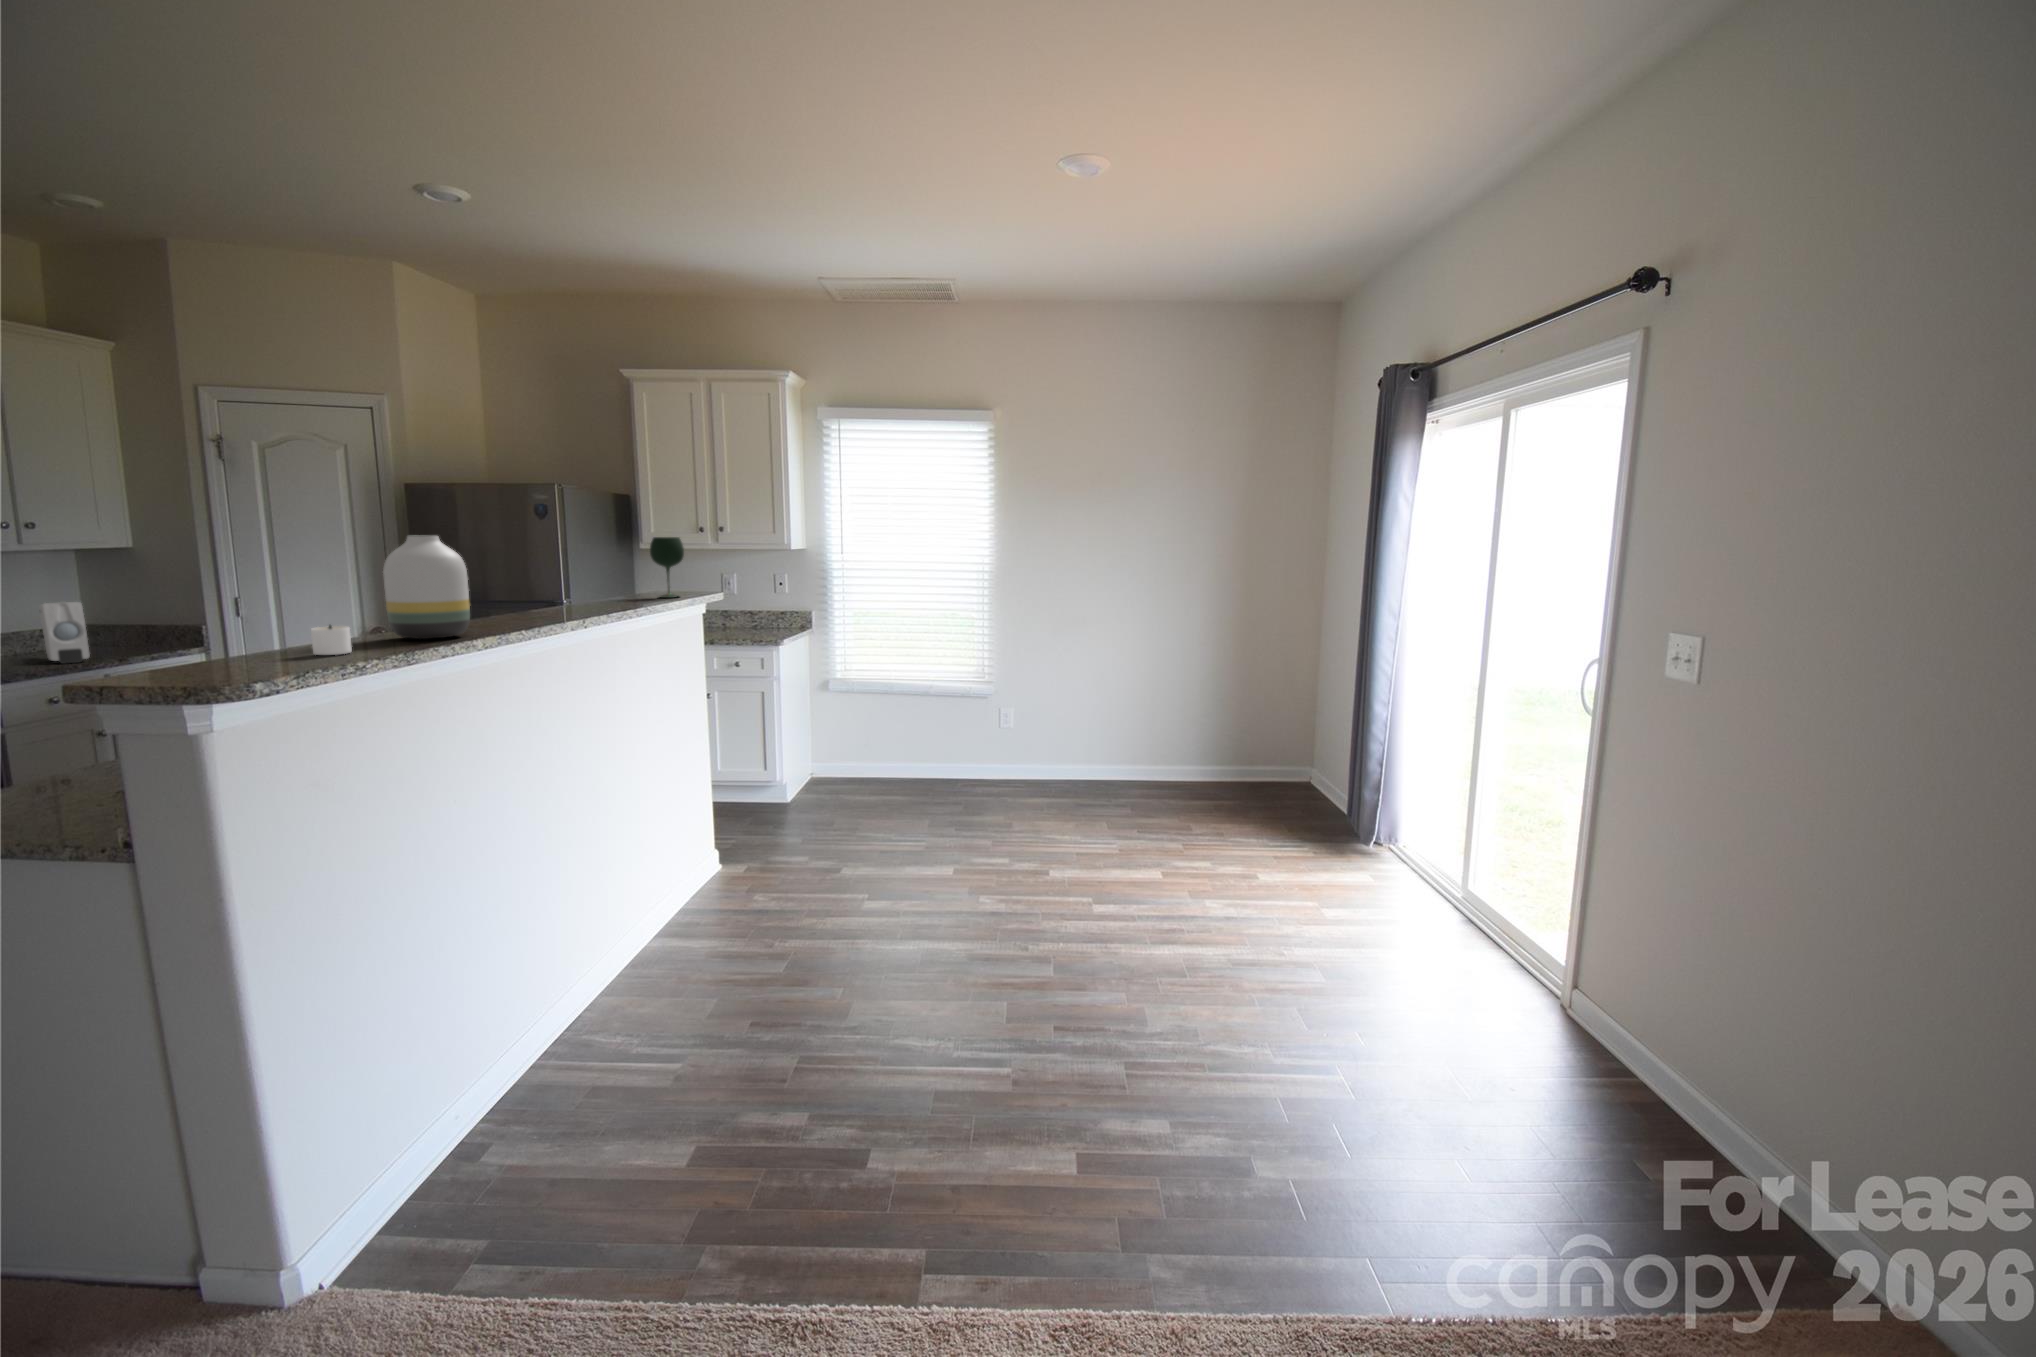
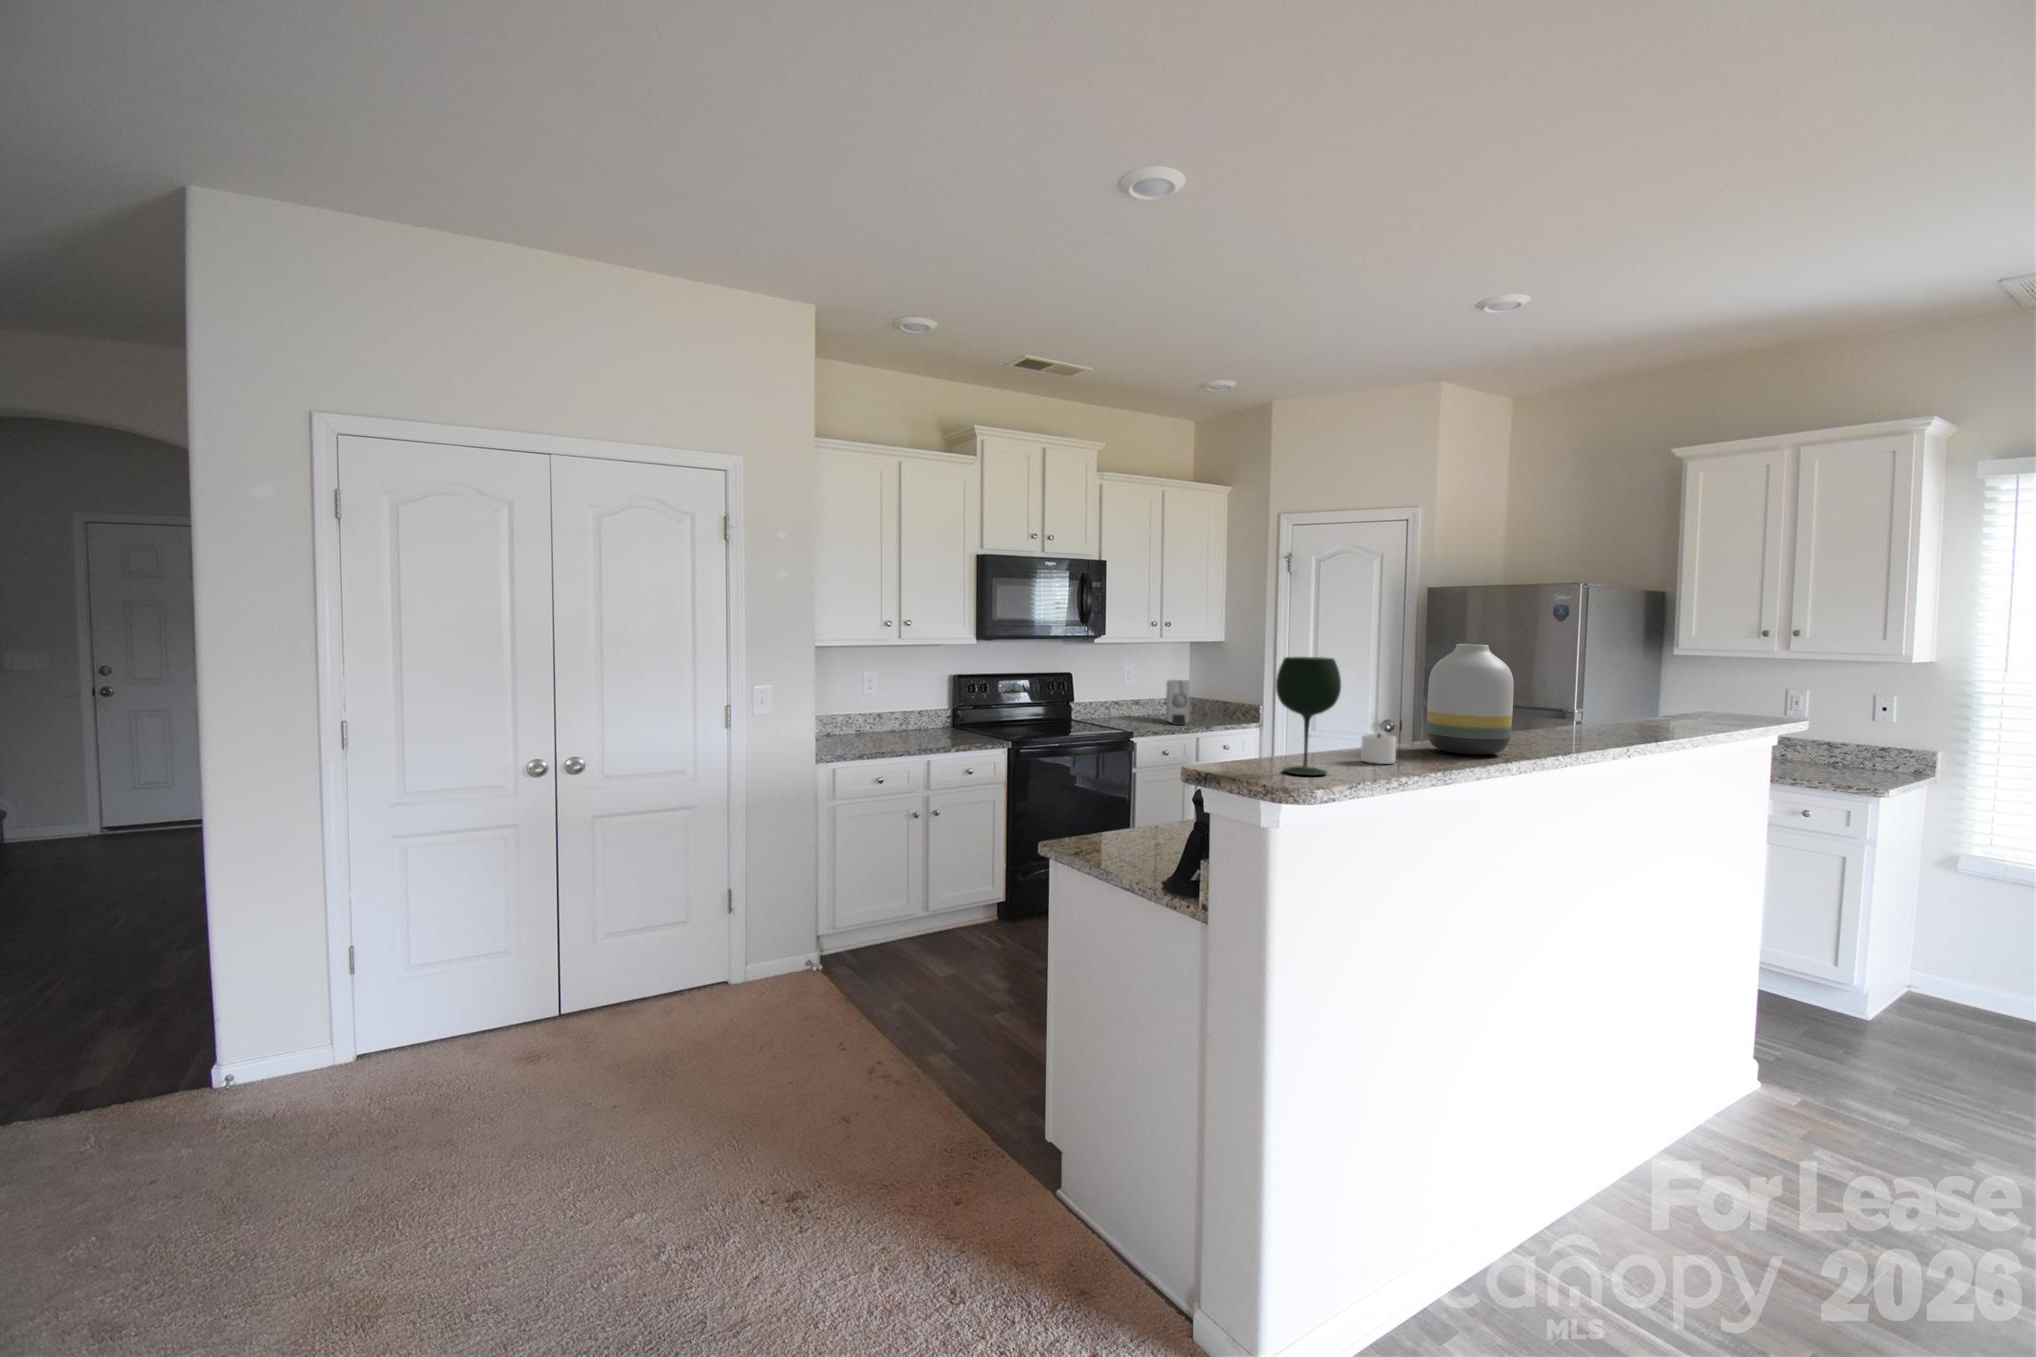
wine glass: present [650,537,684,598] -> present [1276,657,1341,775]

